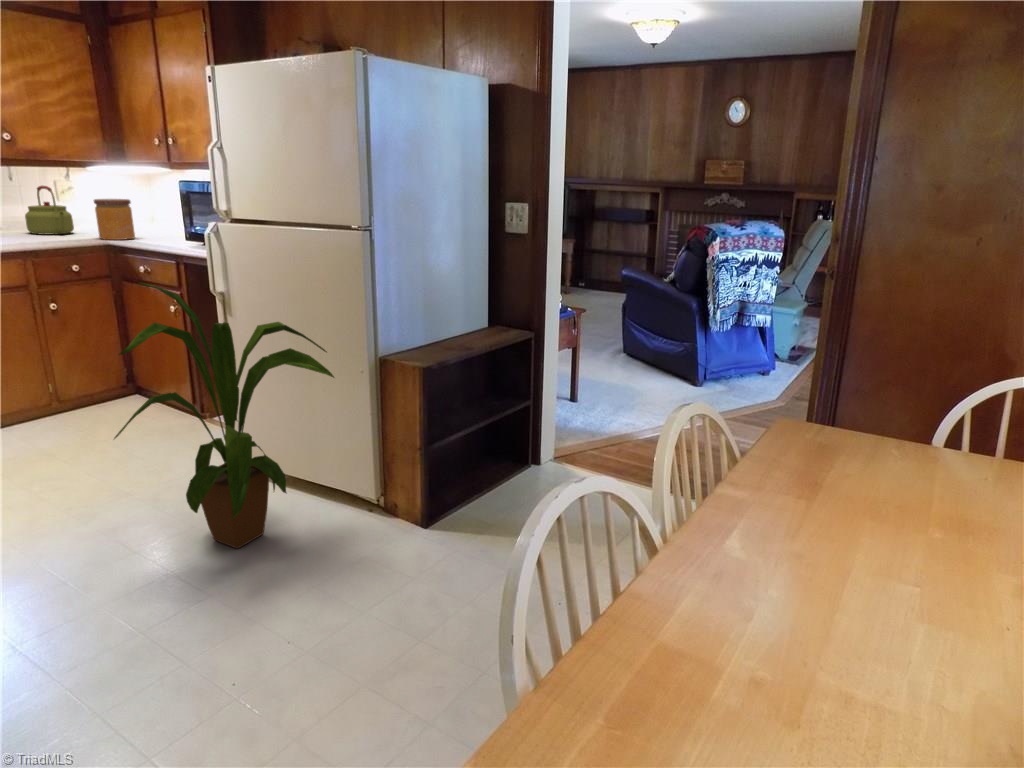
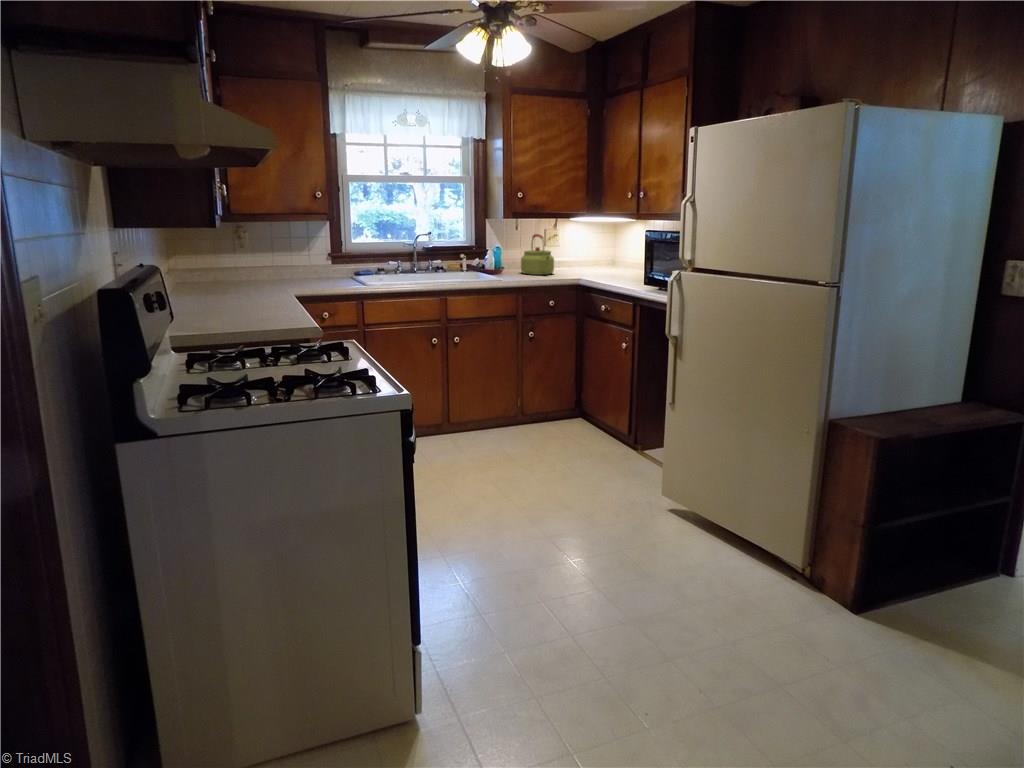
jar: present [94,199,135,240] -> none [573,246,602,282]
house plant: present [114,282,334,548] -> none [574,325,780,580]

